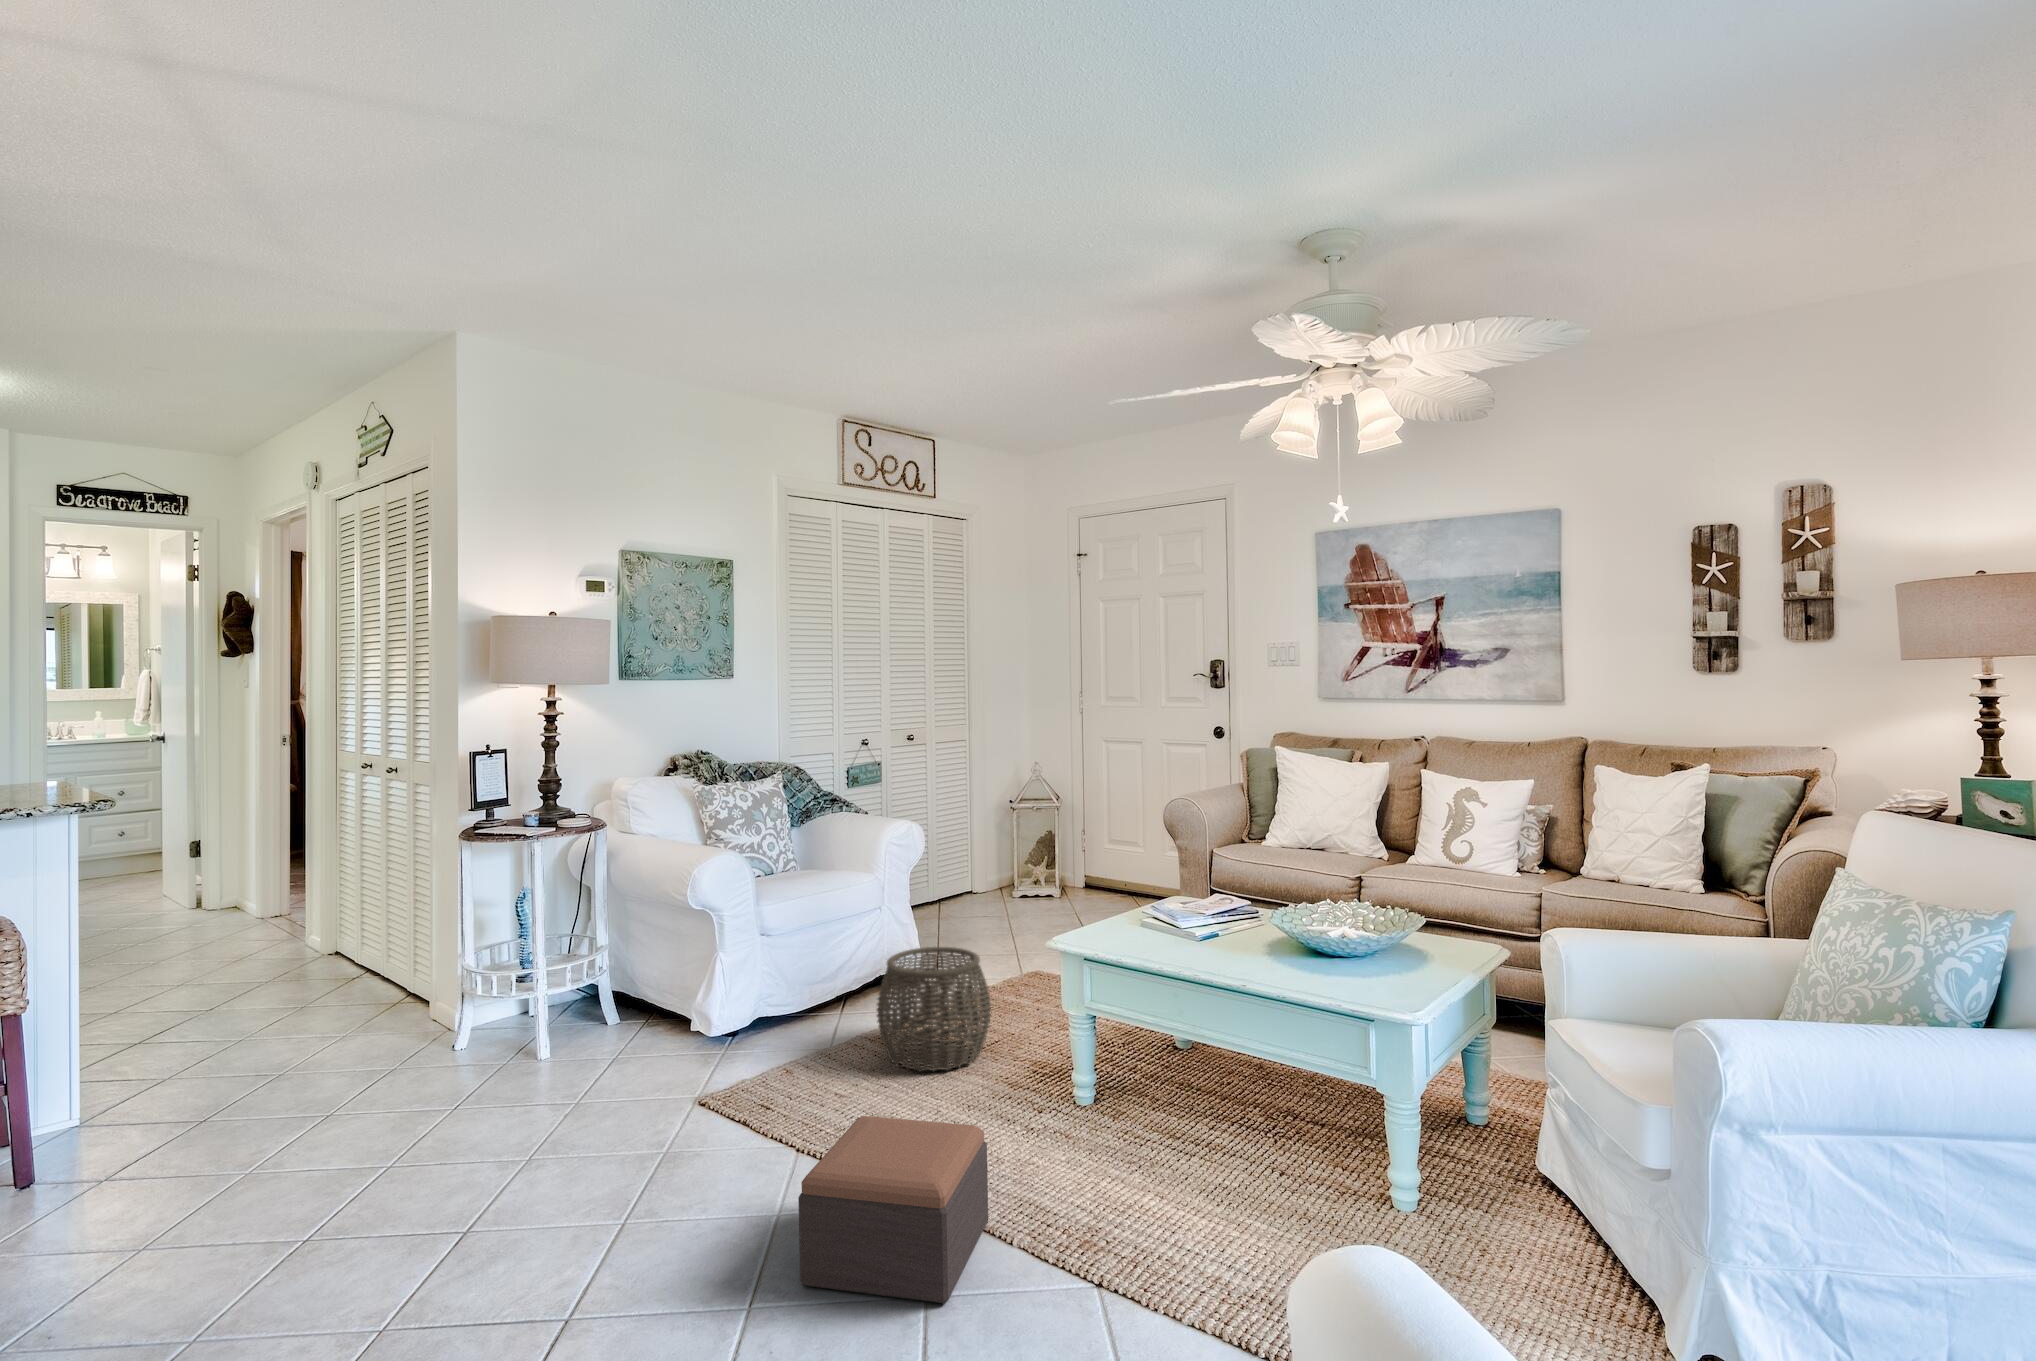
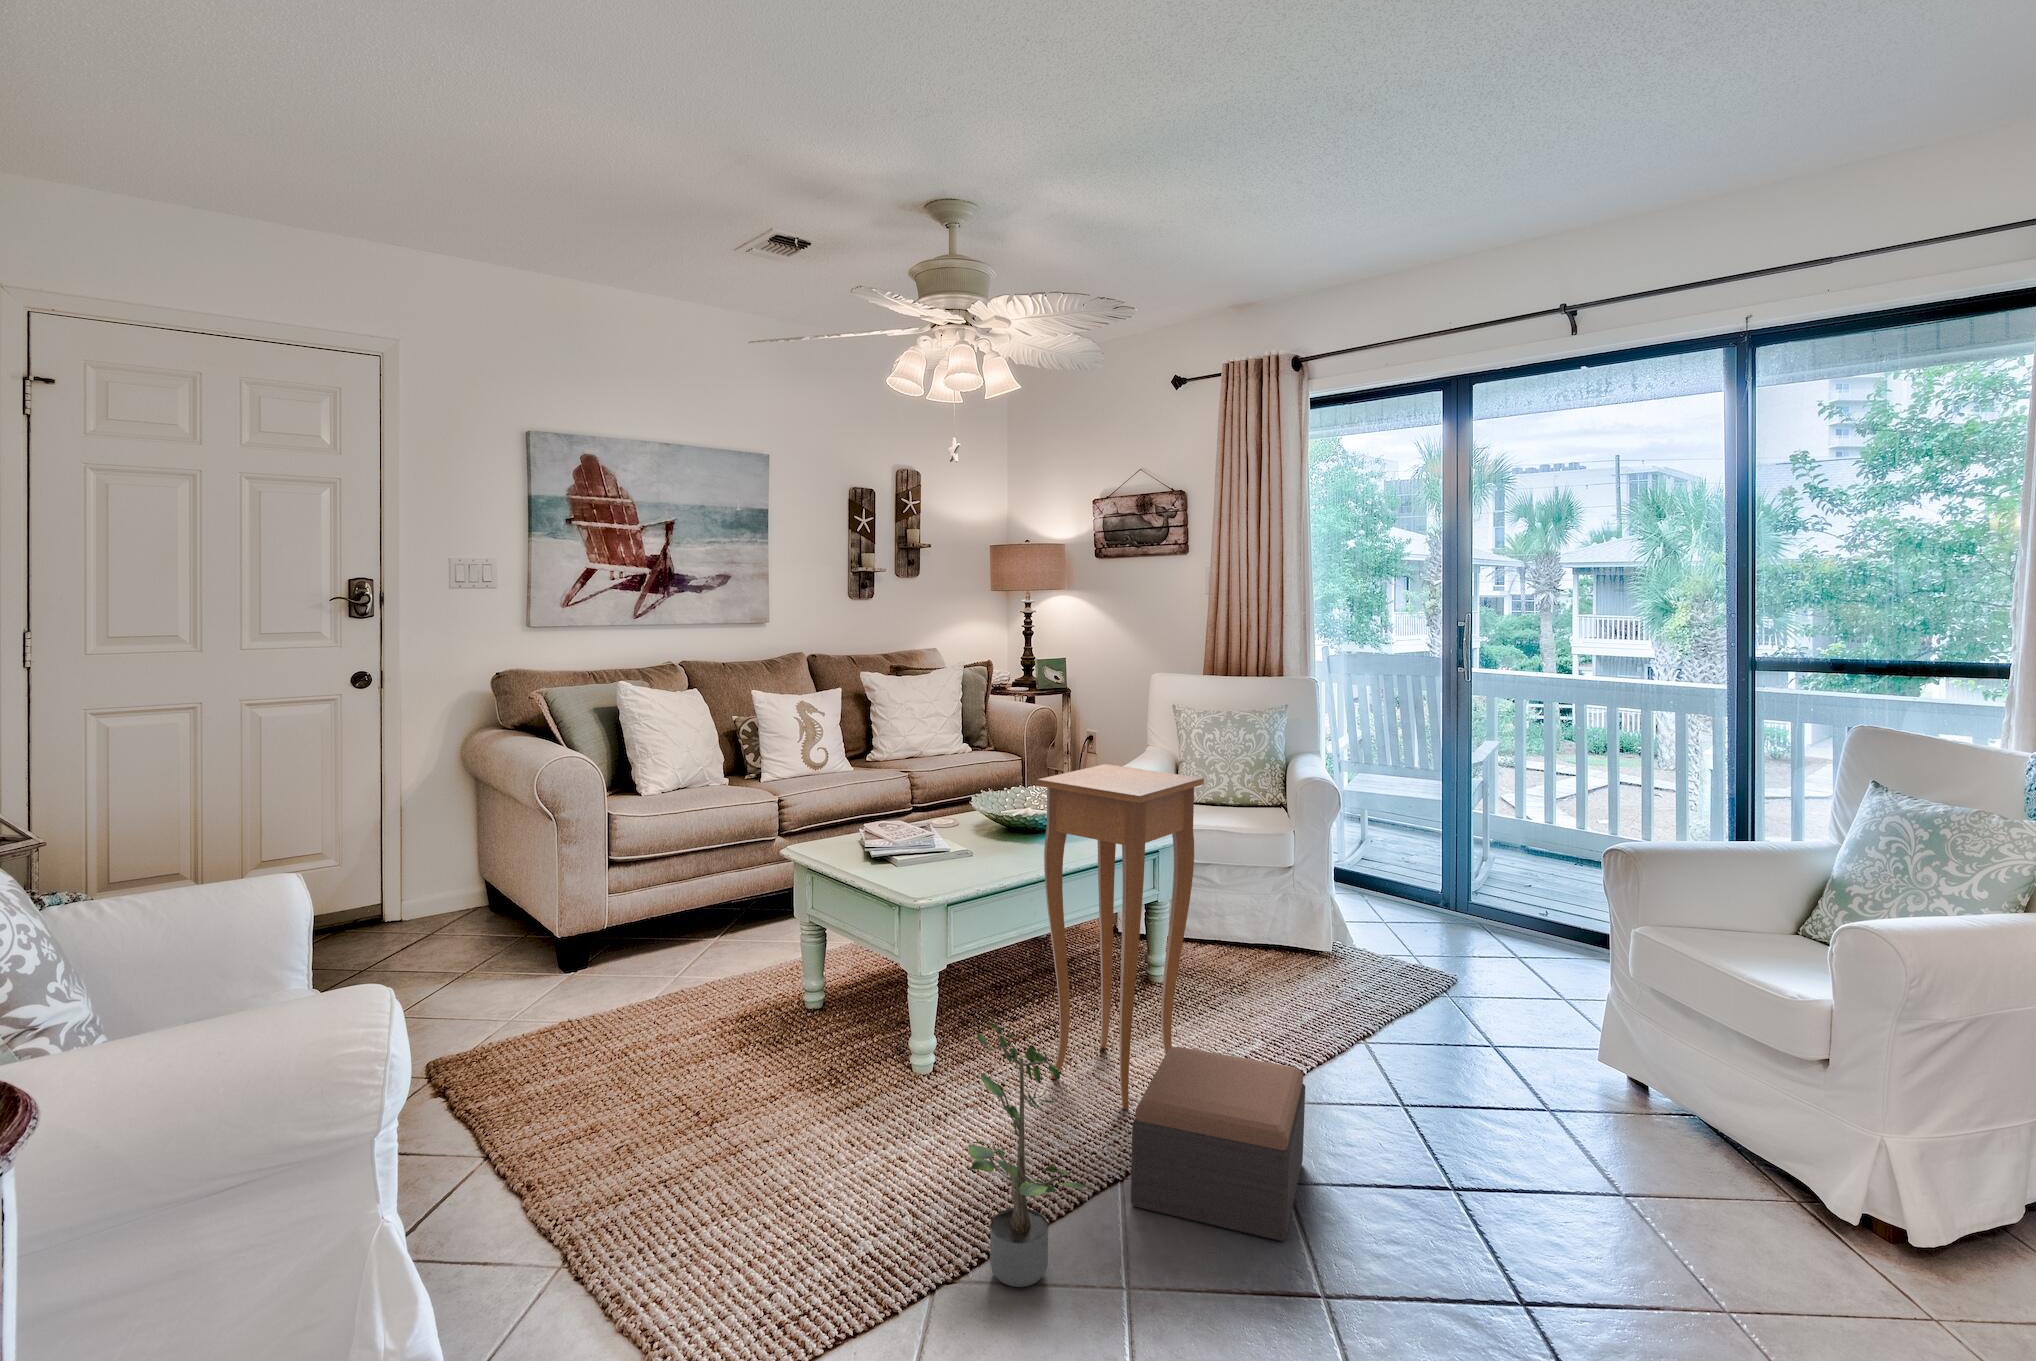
side table: none [1007,845,1180,1226] -> present [1037,764,1204,1109]
woven basket: present [877,947,992,1071] -> none [643,982,813,1173]
potted plant: none [727,972,833,1174] -> present [968,1014,1085,1287]

